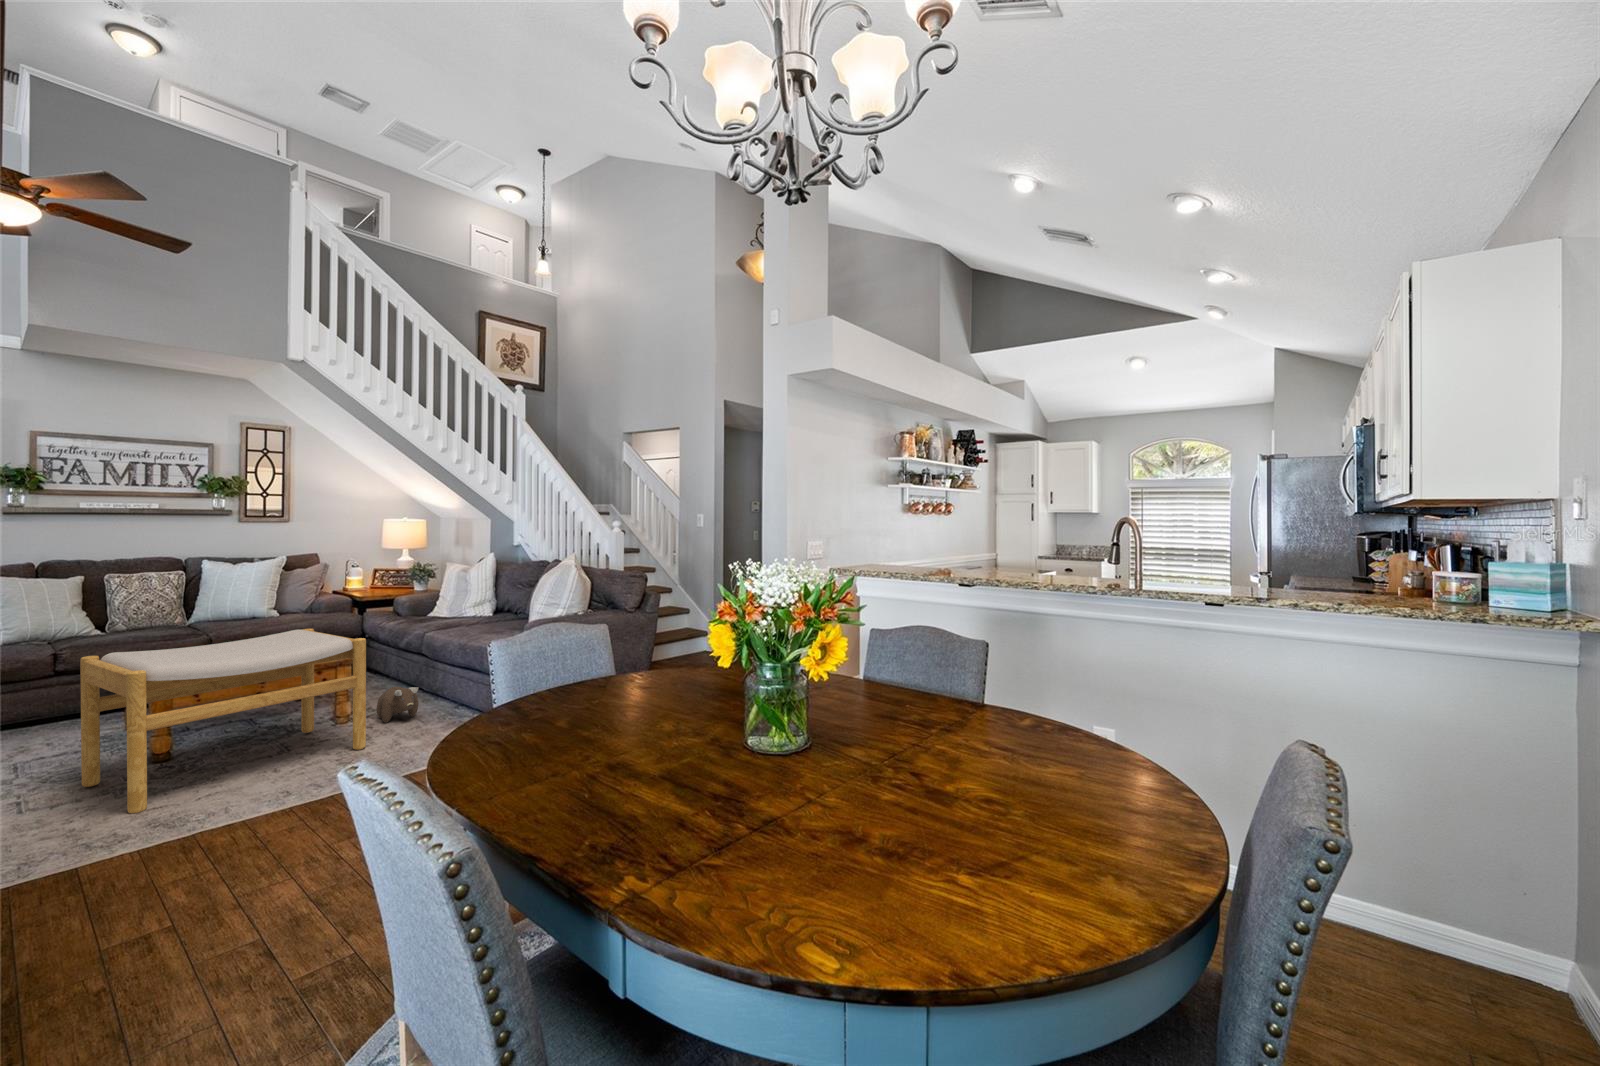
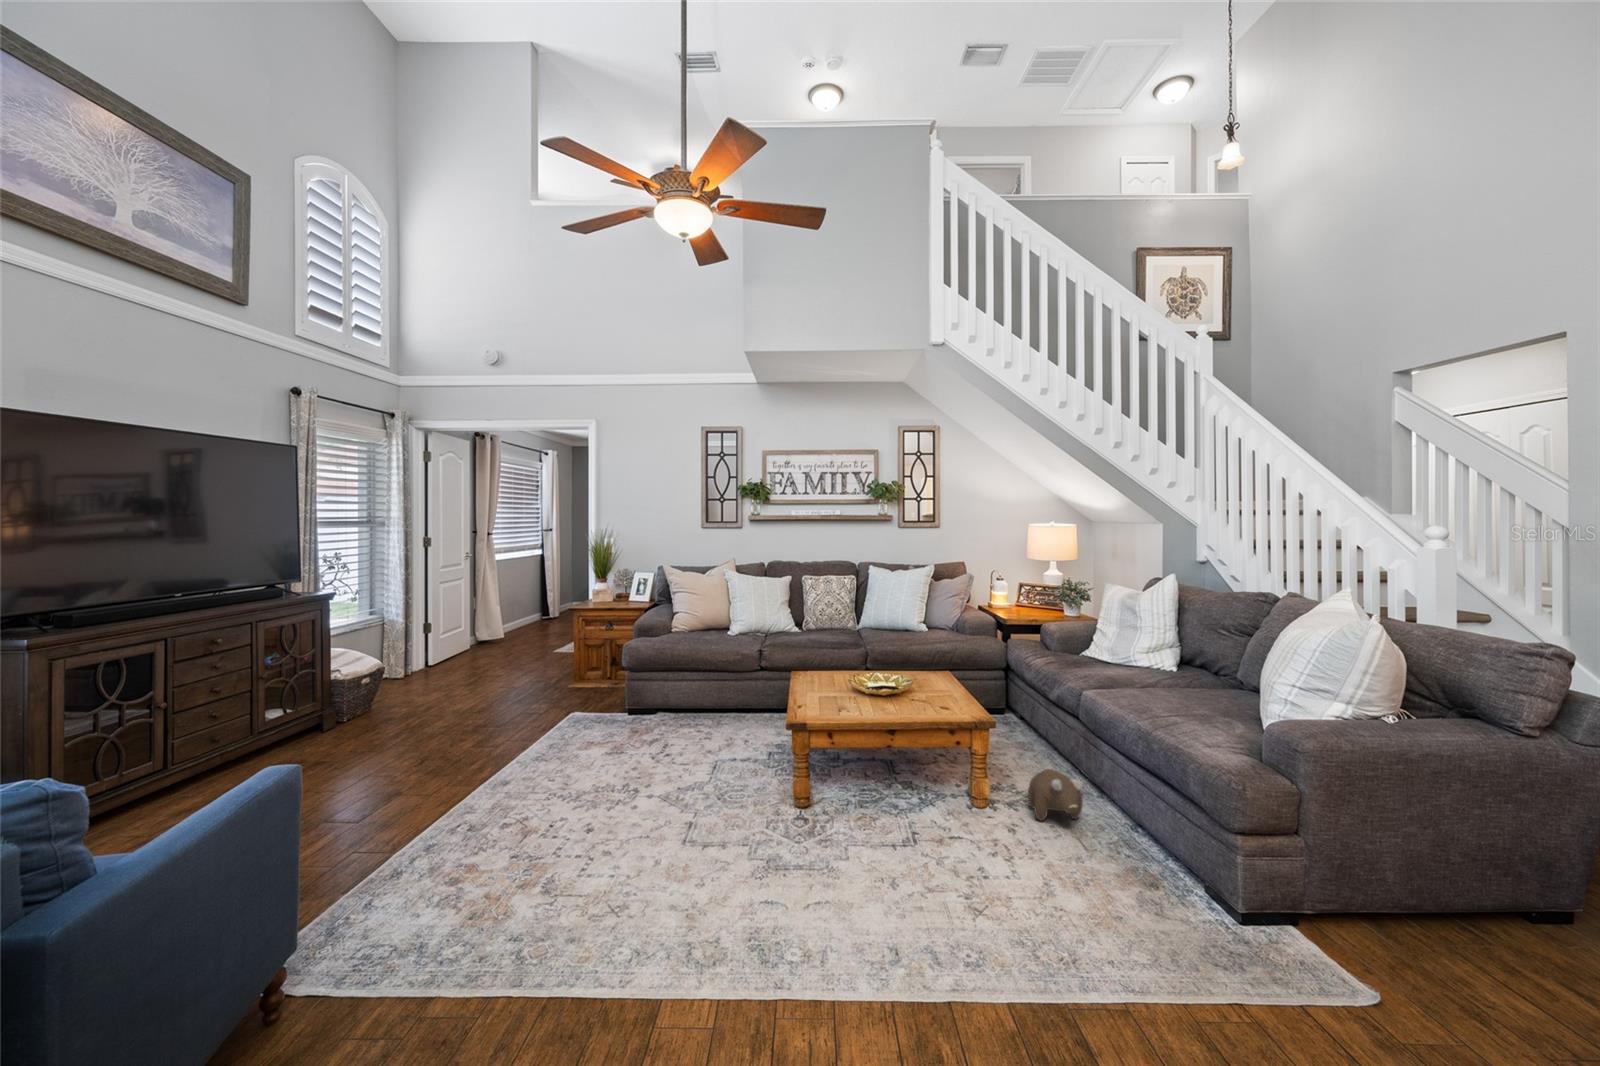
footstool: present [80,629,366,814] -> none [745,674,1018,904]

